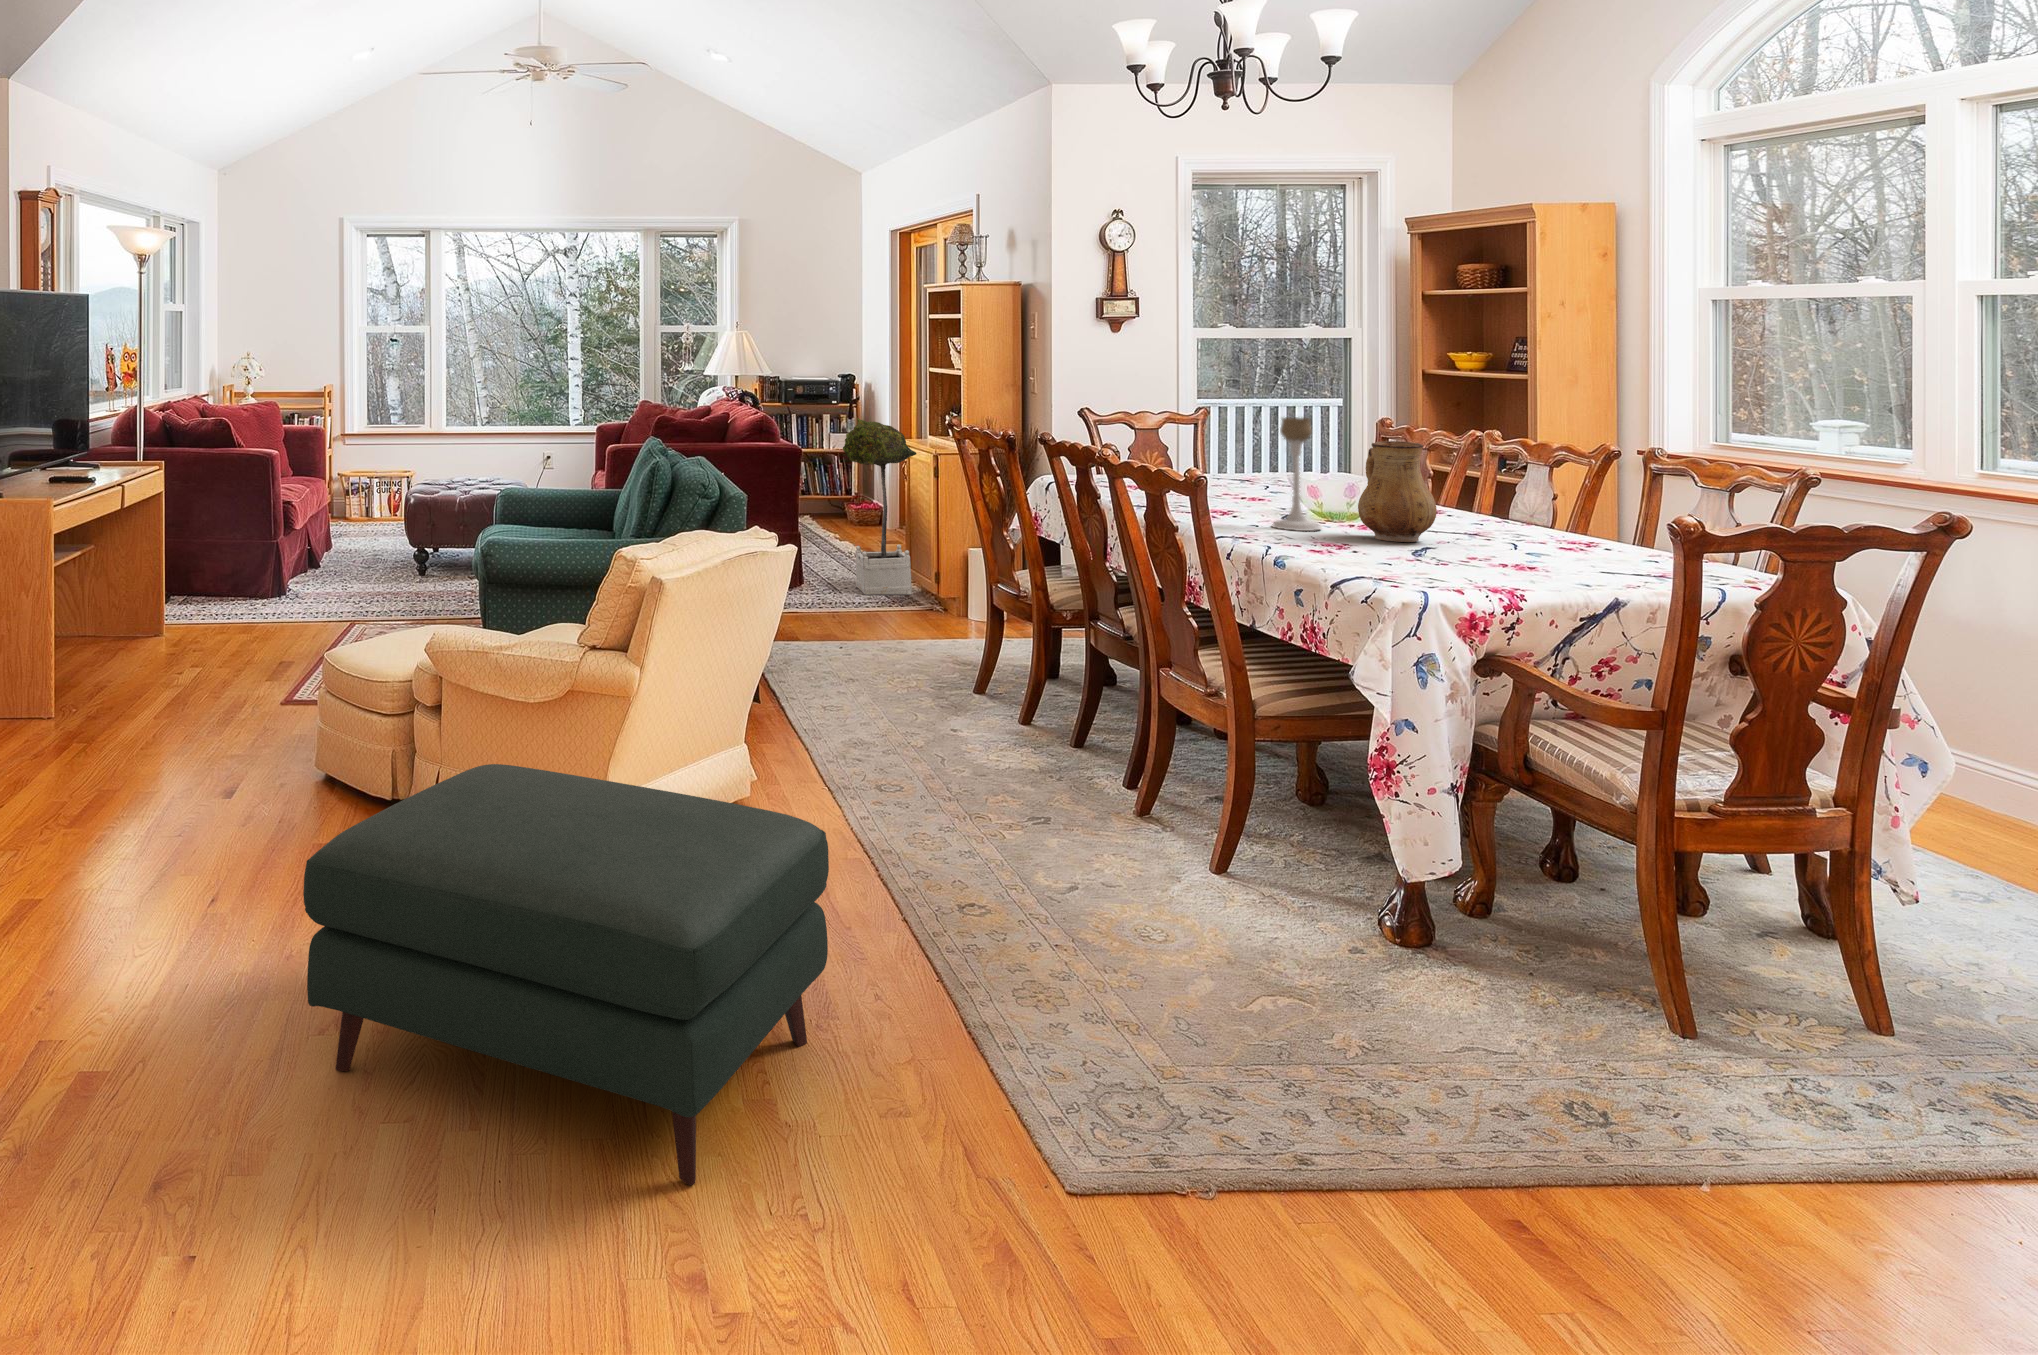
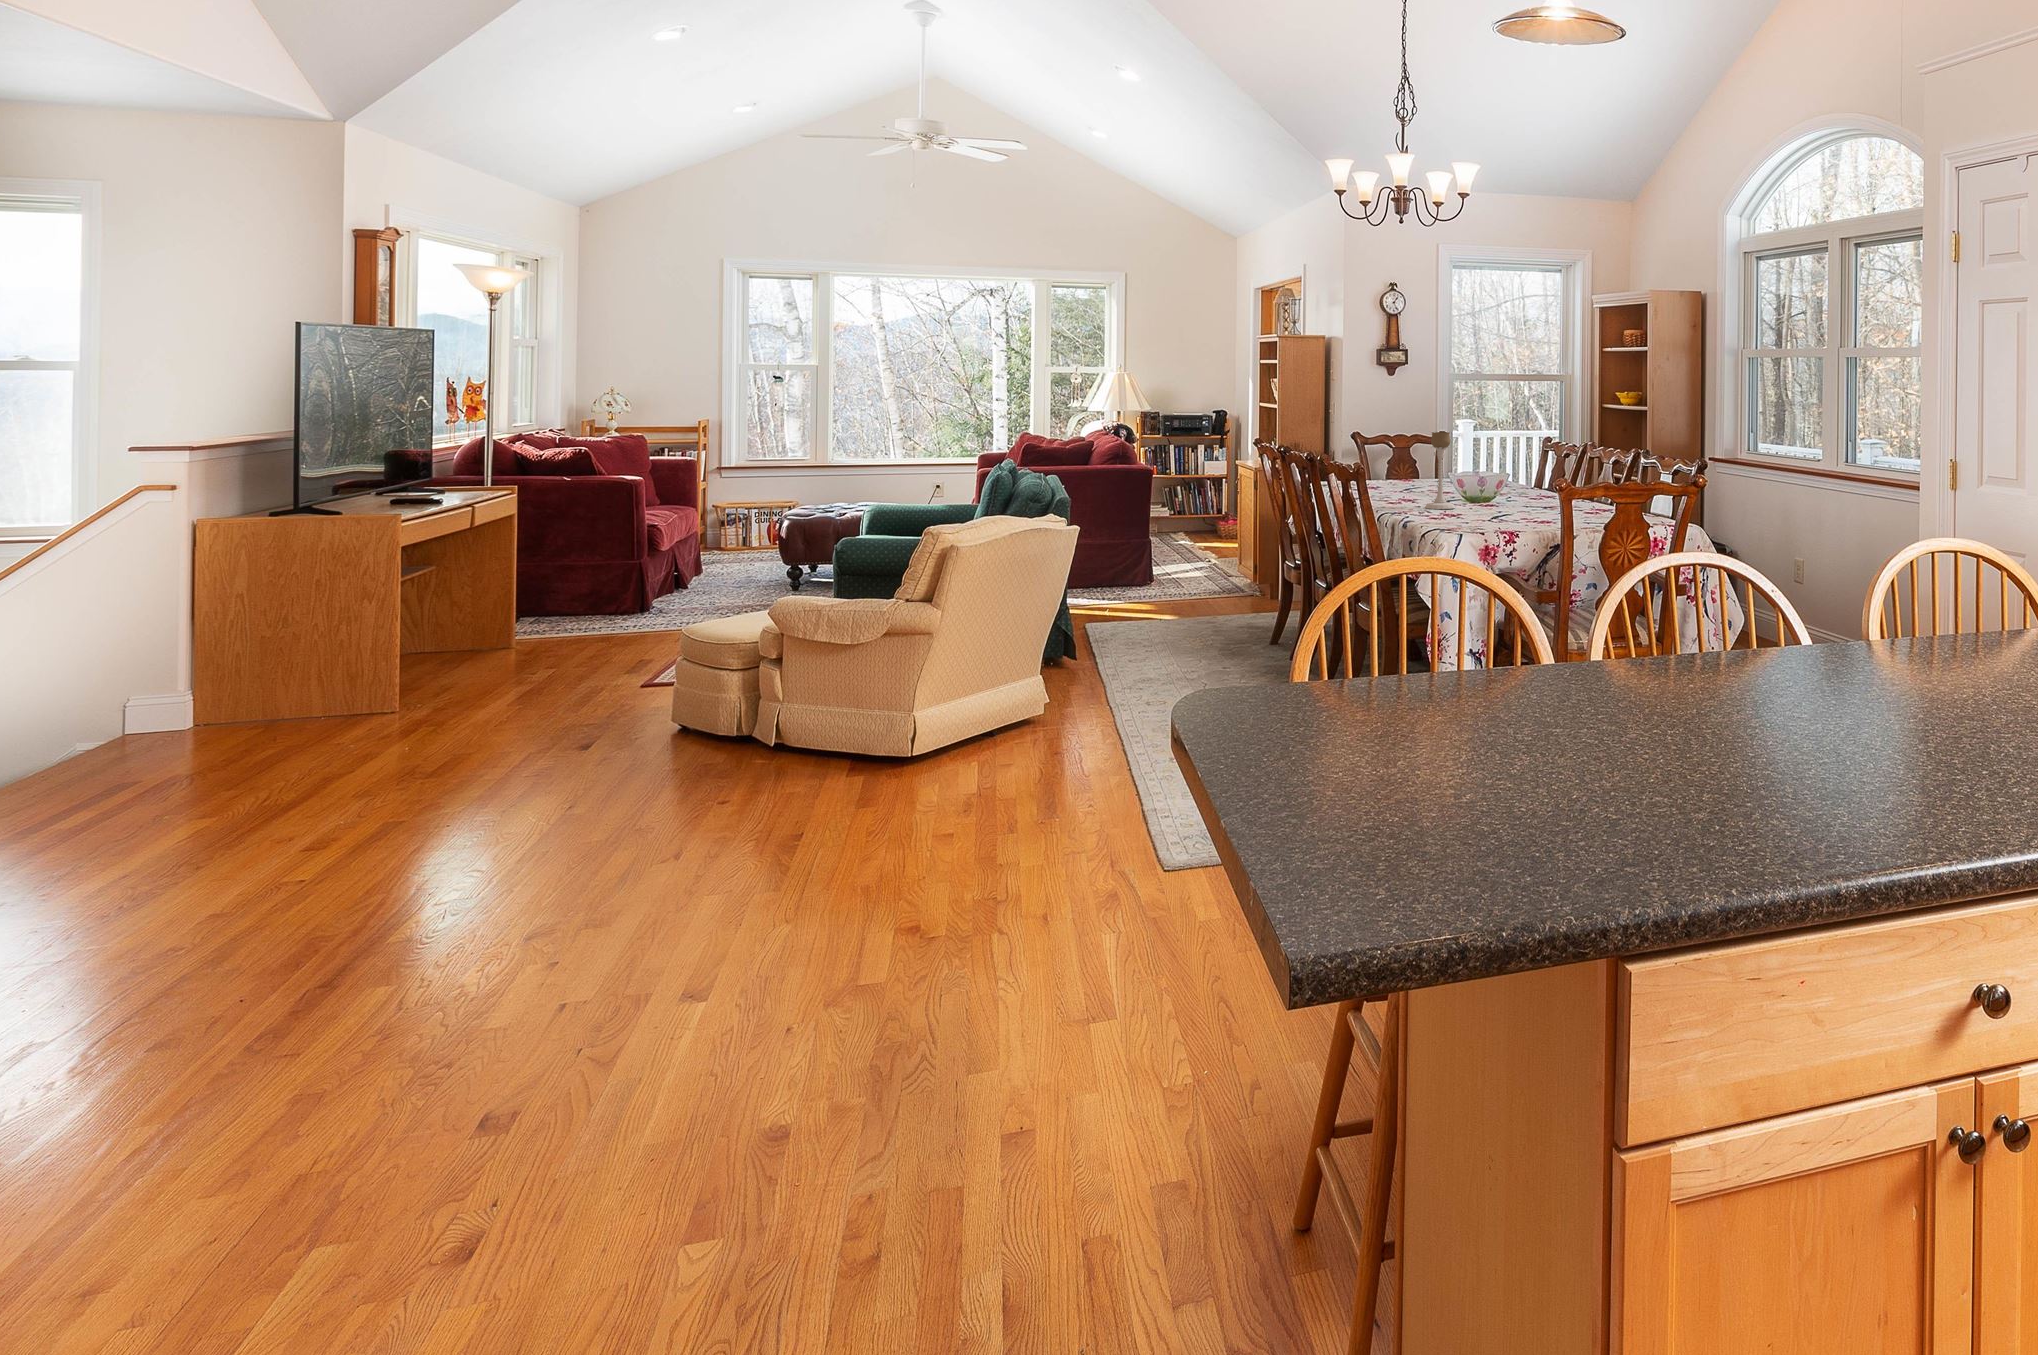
potted tree: present [843,418,916,595] -> none [1187,445,1249,591]
ceramic pitcher: present [1358,441,1437,542] -> none [1472,447,1517,513]
ottoman: present [303,764,829,1185] -> none [644,677,1047,904]

